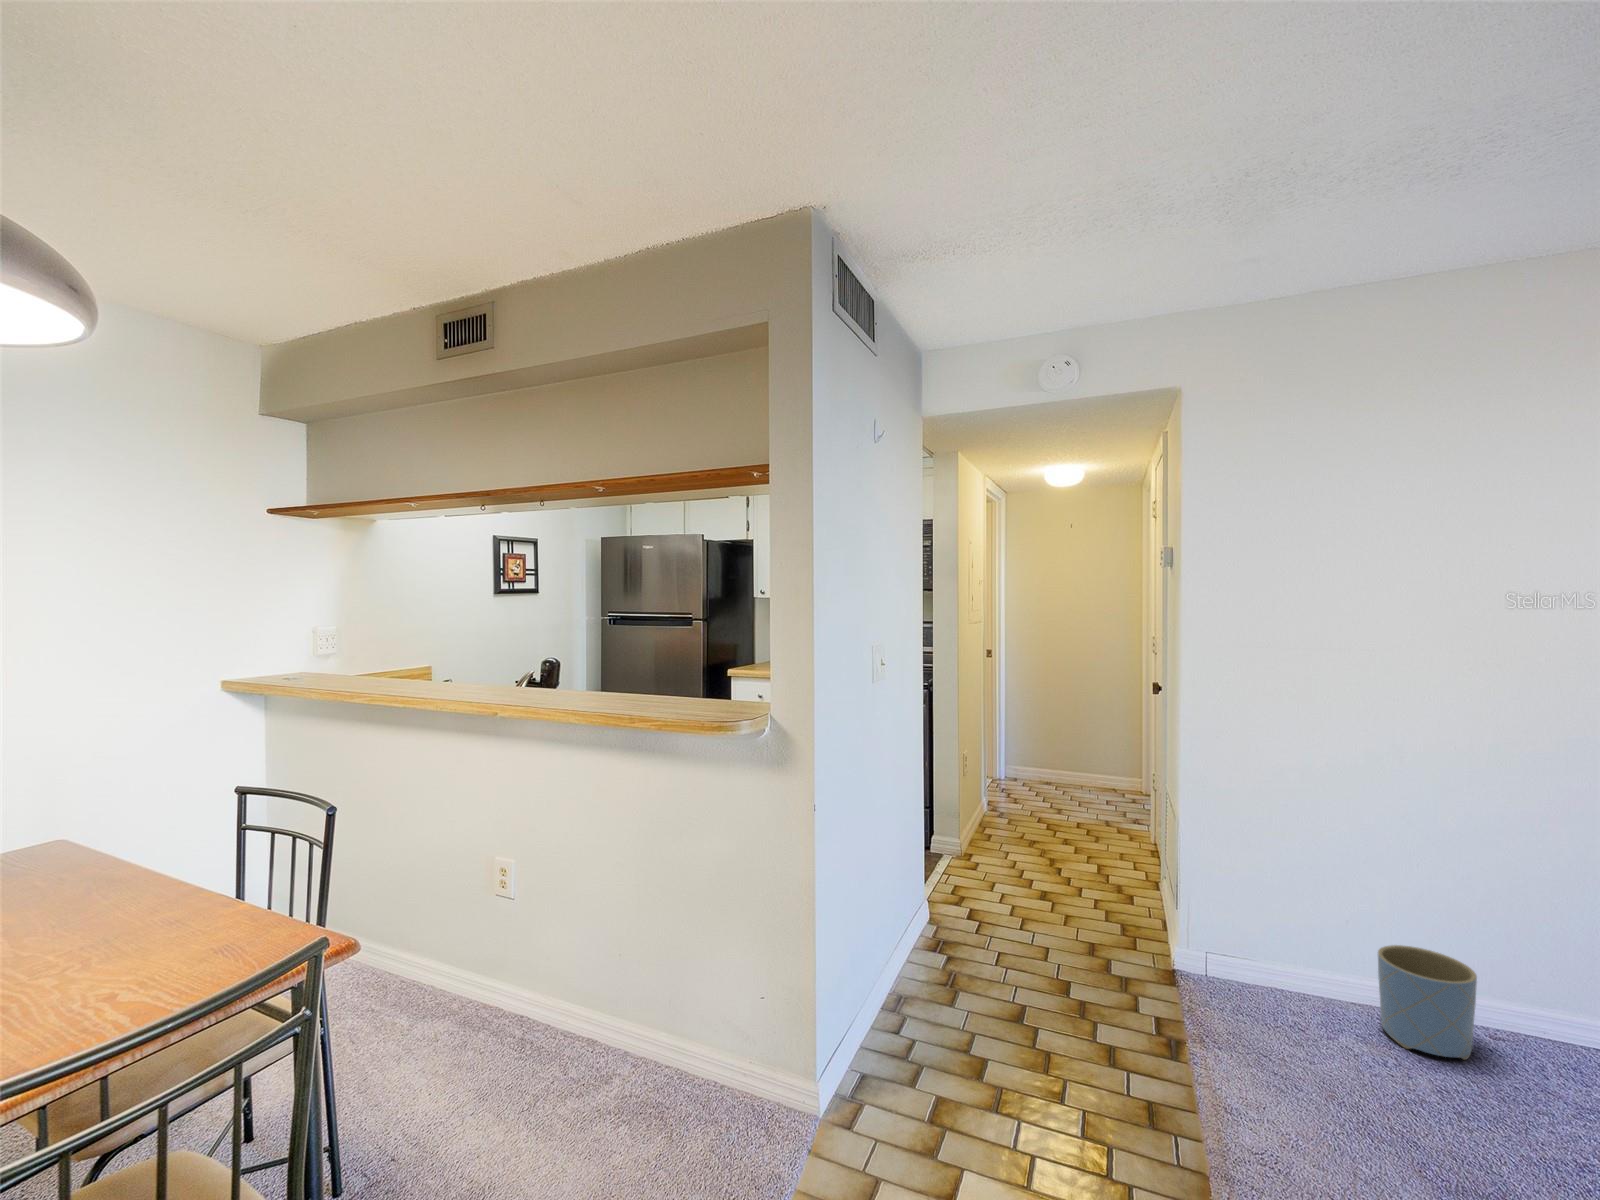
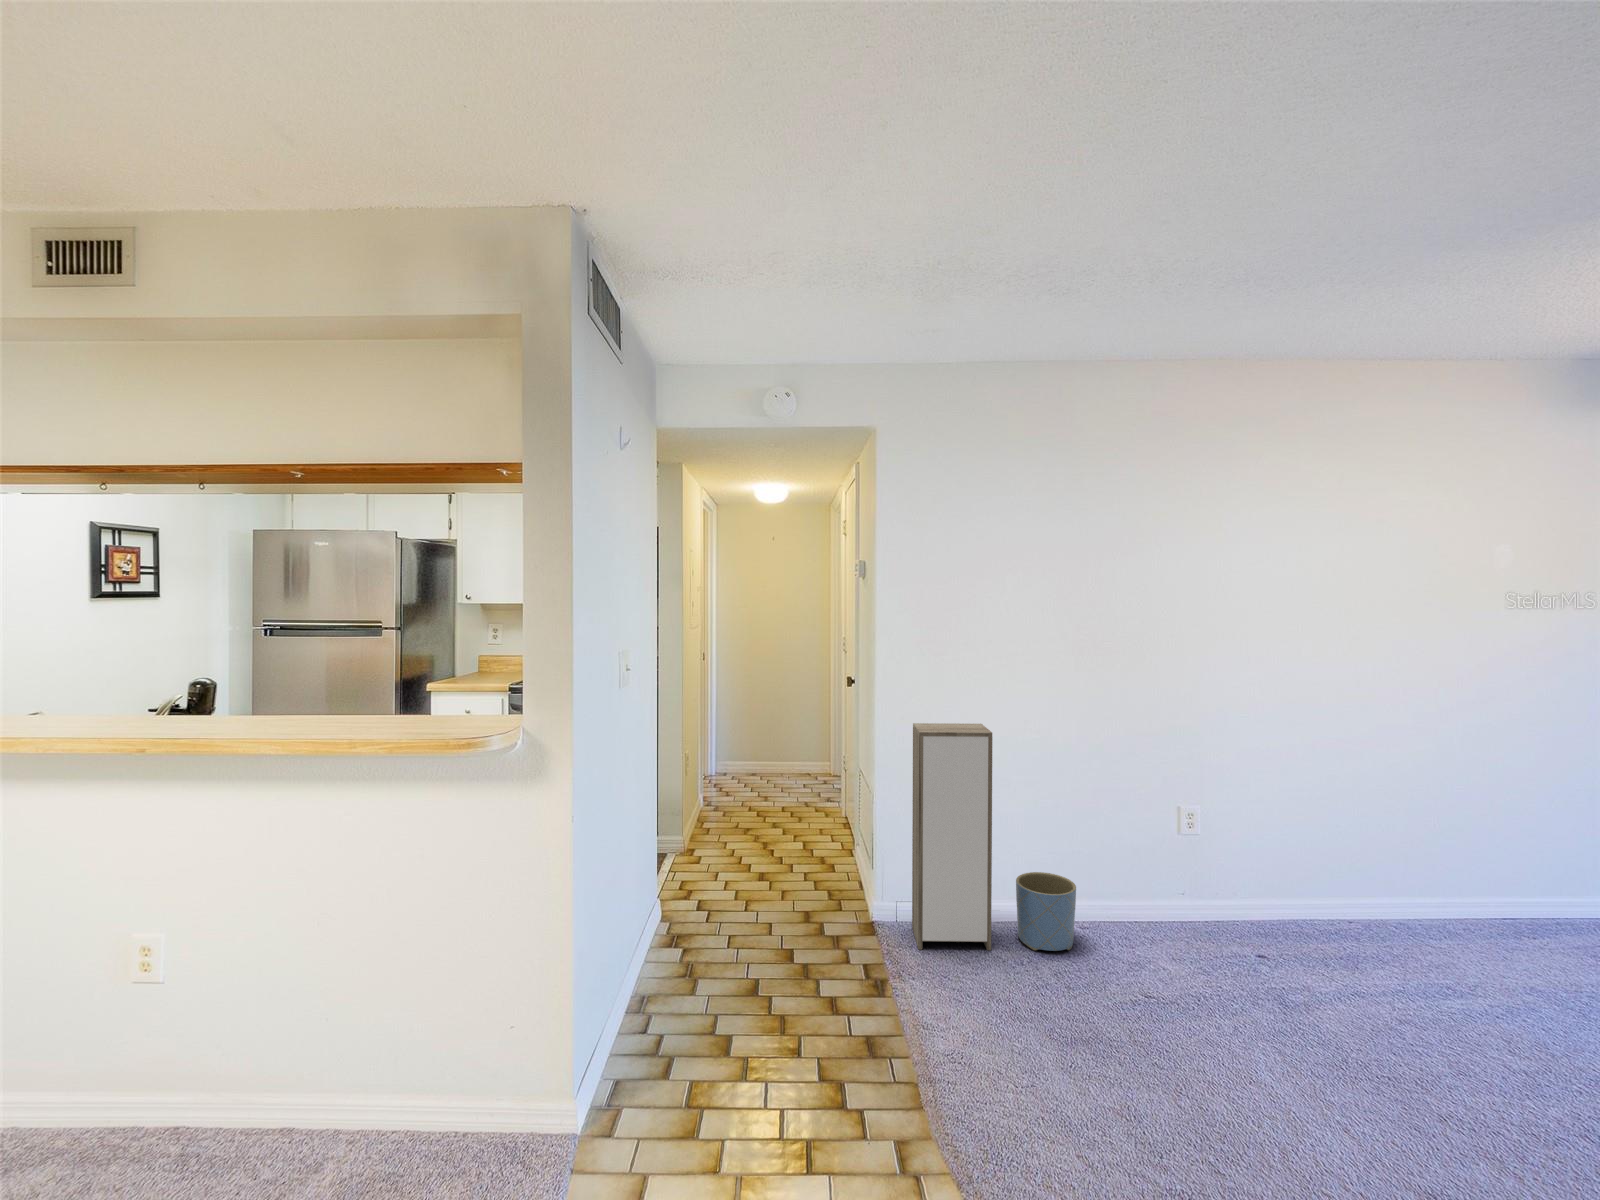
storage cabinet: none [1225,739,1339,1035] -> present [912,723,992,950]

